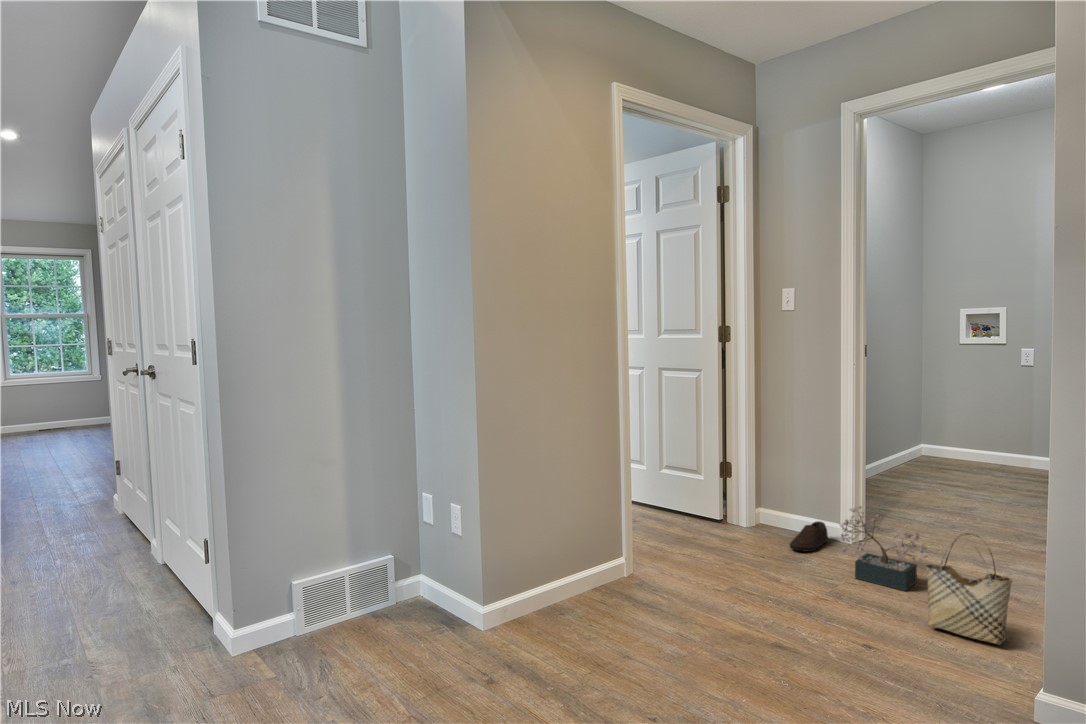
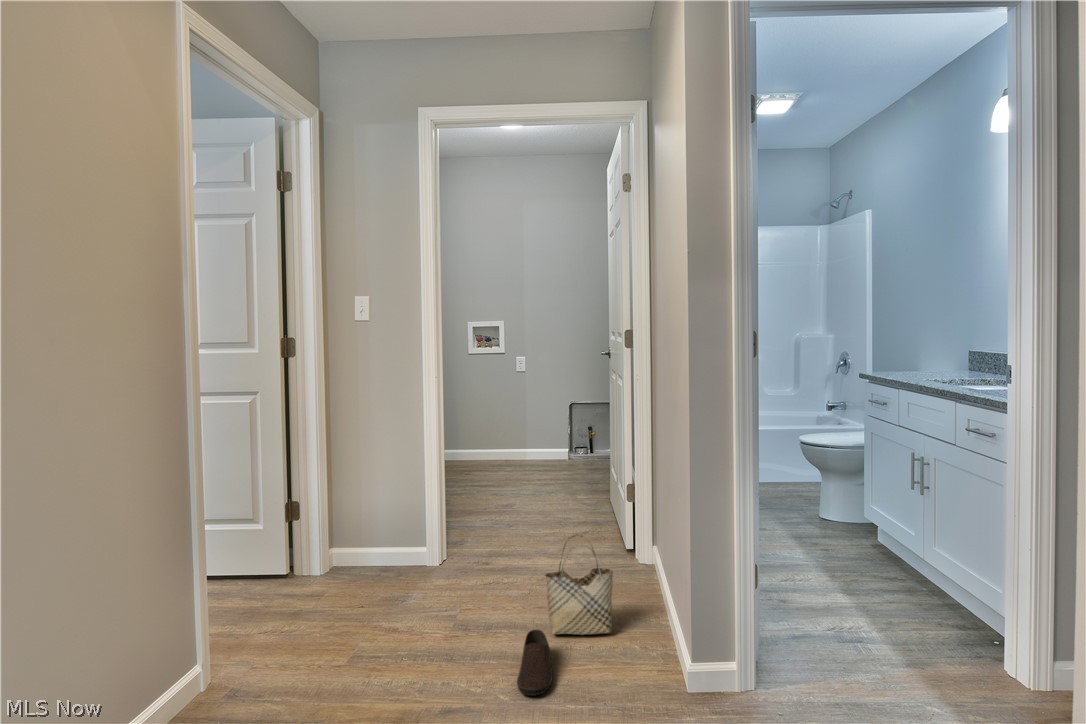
decorative plant: present [838,506,927,591] -> none [442,526,526,604]
shoe: present [789,521,828,552] -> present [517,630,553,696]

